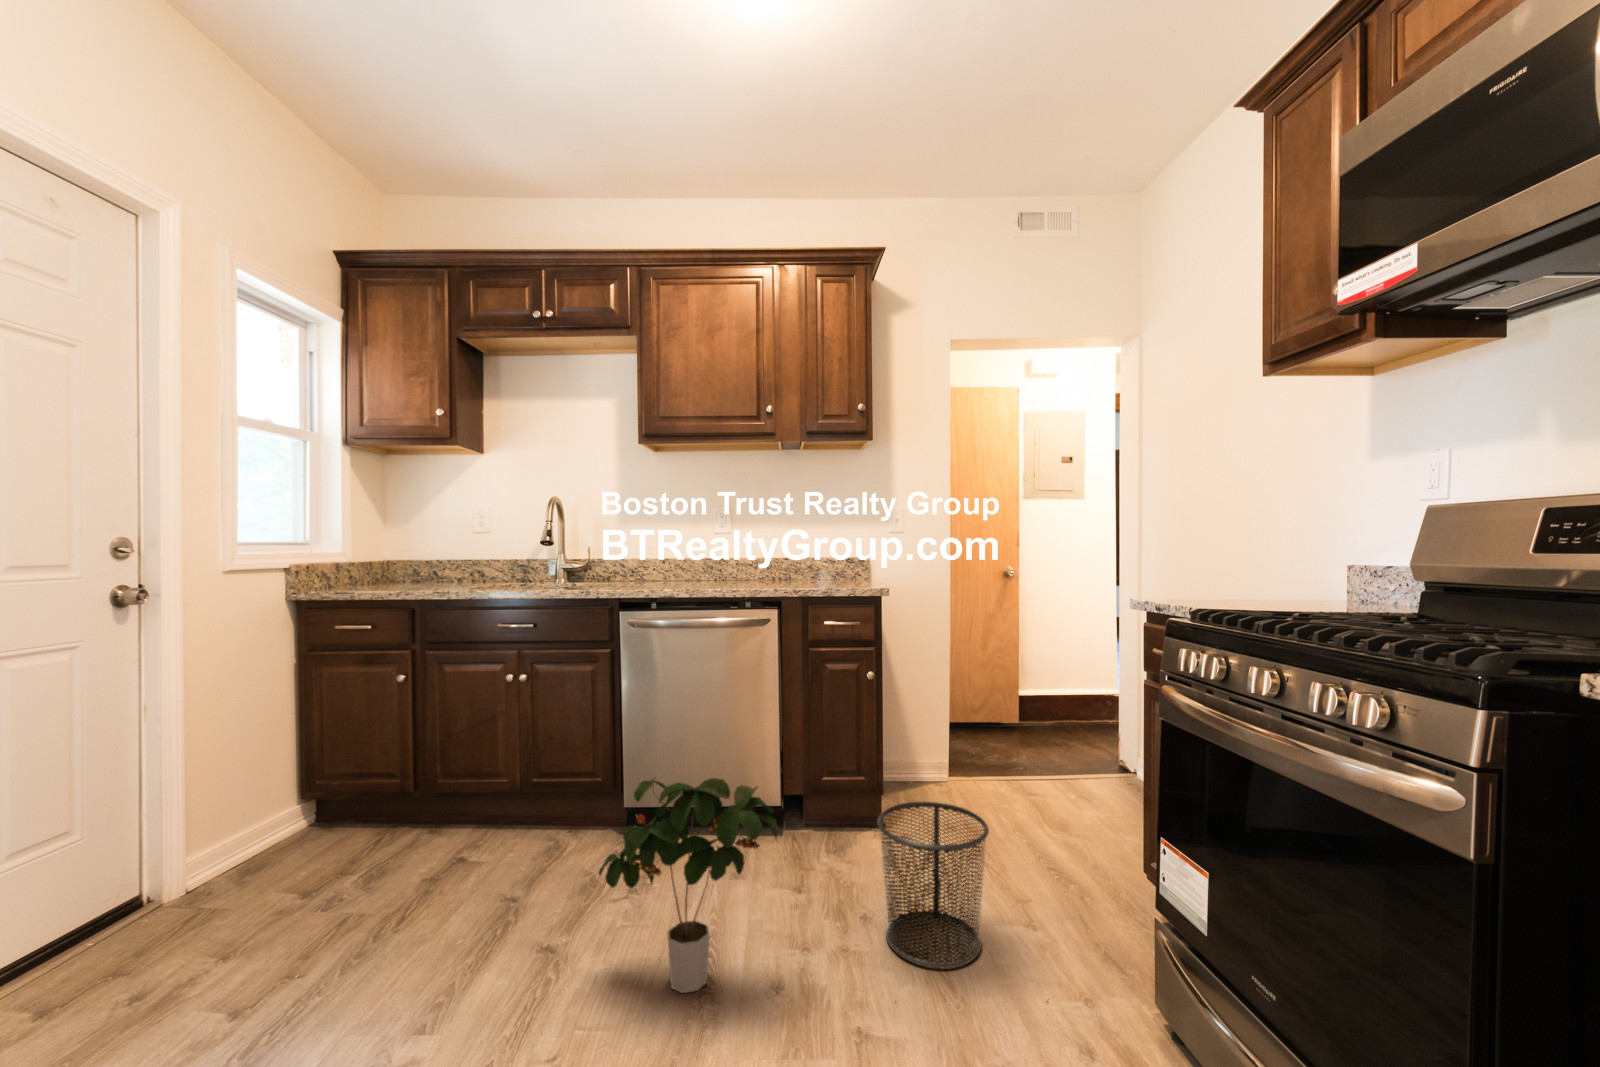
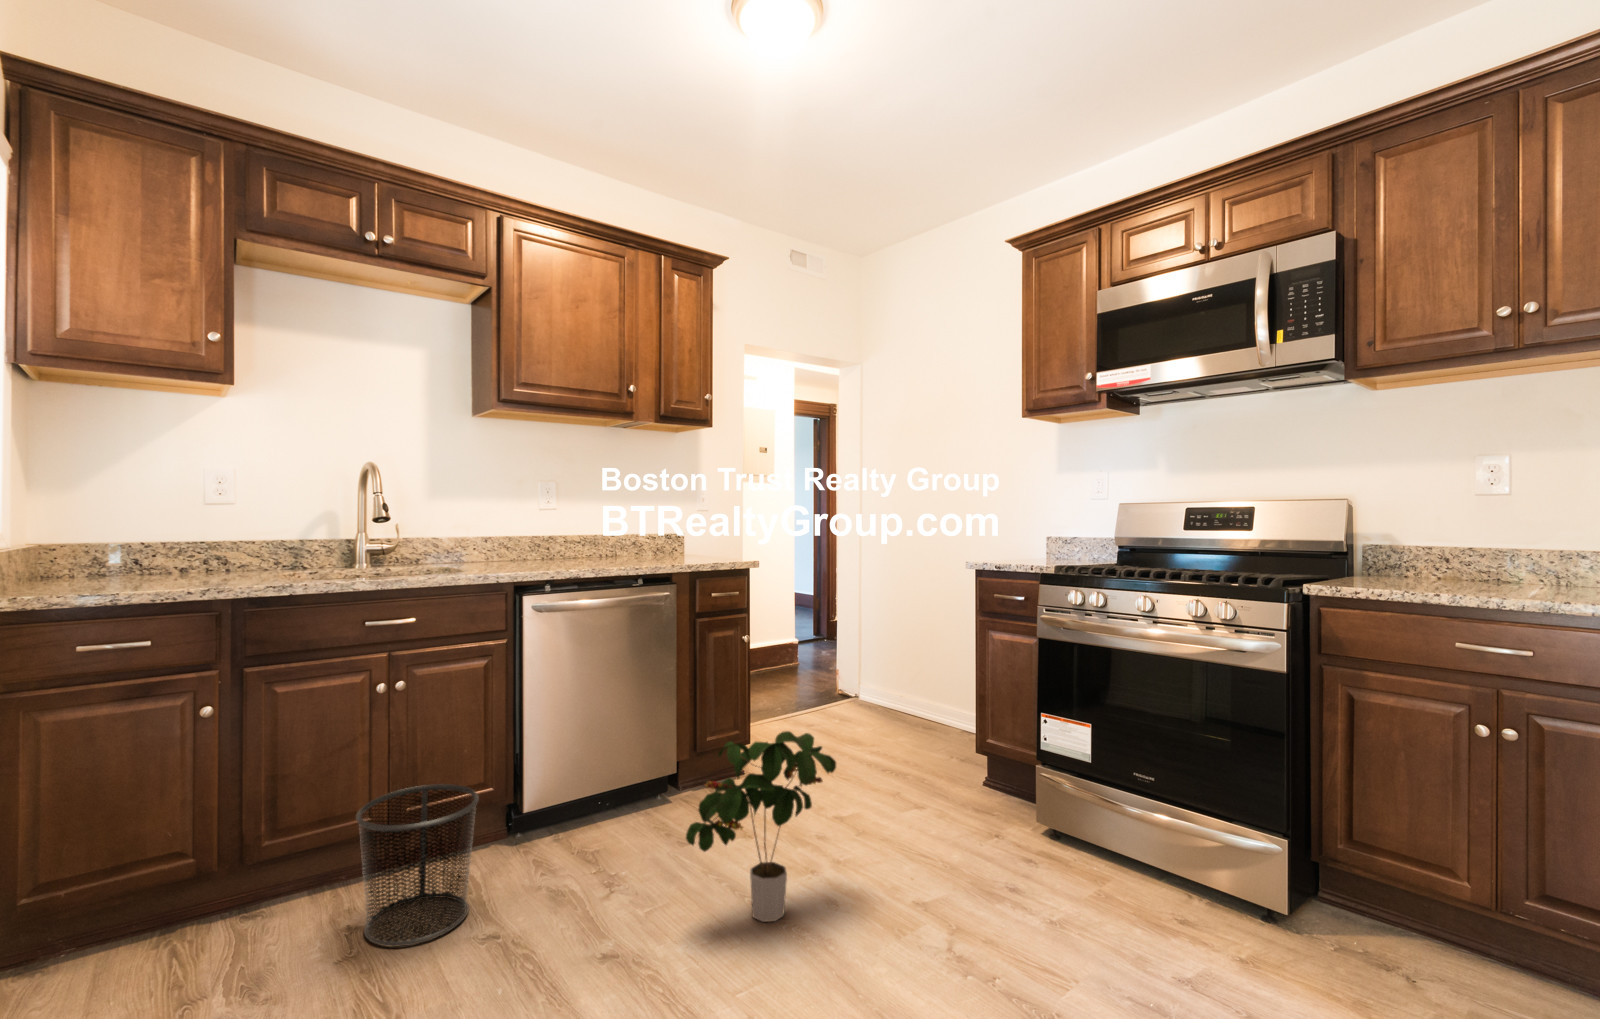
waste bin: present [877,801,989,968] -> present [356,784,479,947]

